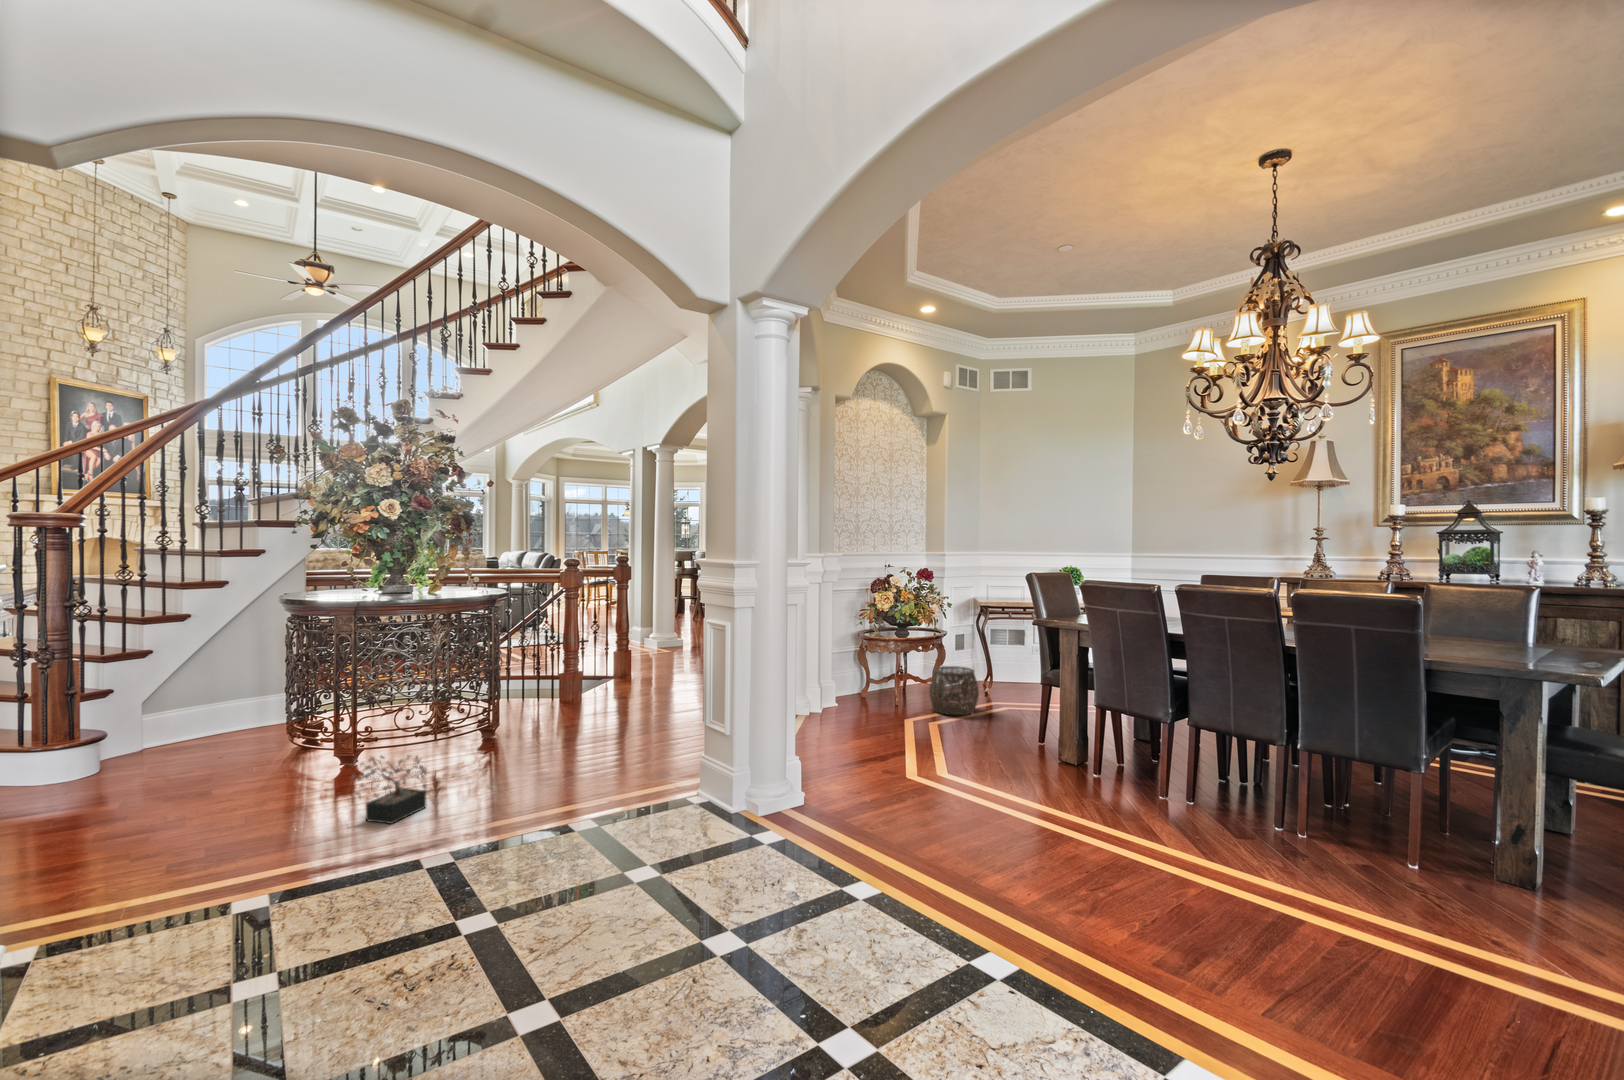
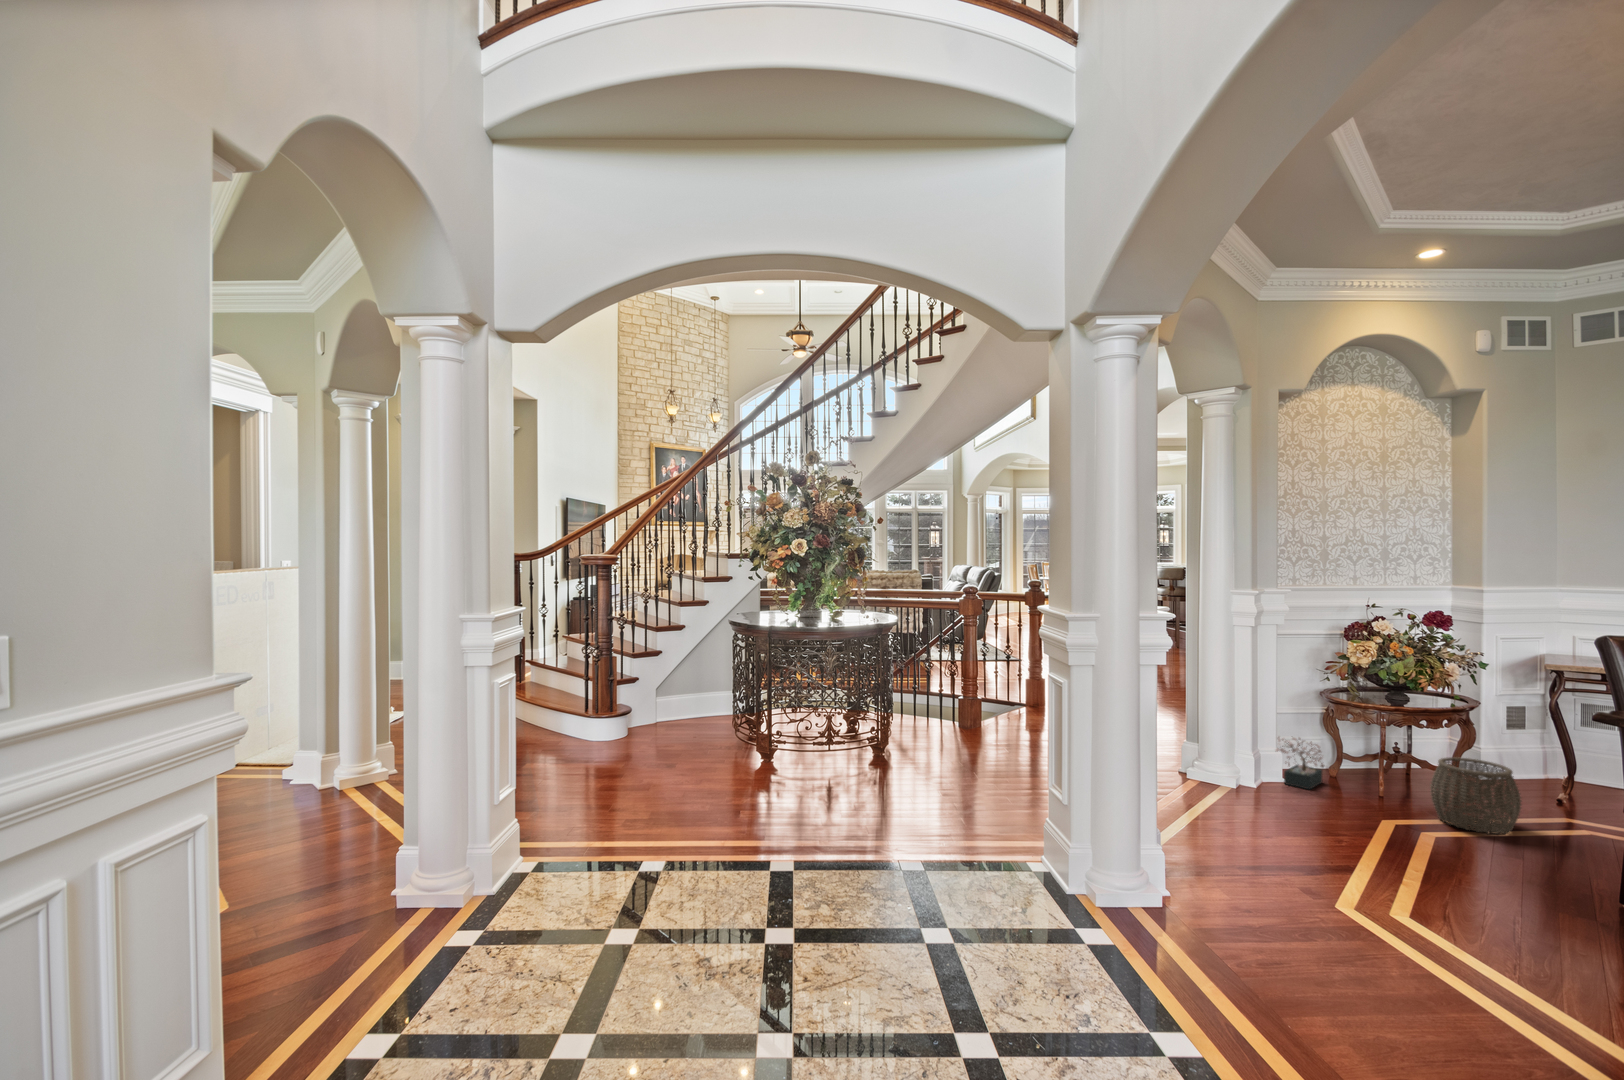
decorative plant: present [351,755,427,824] -> present [1276,737,1324,789]

